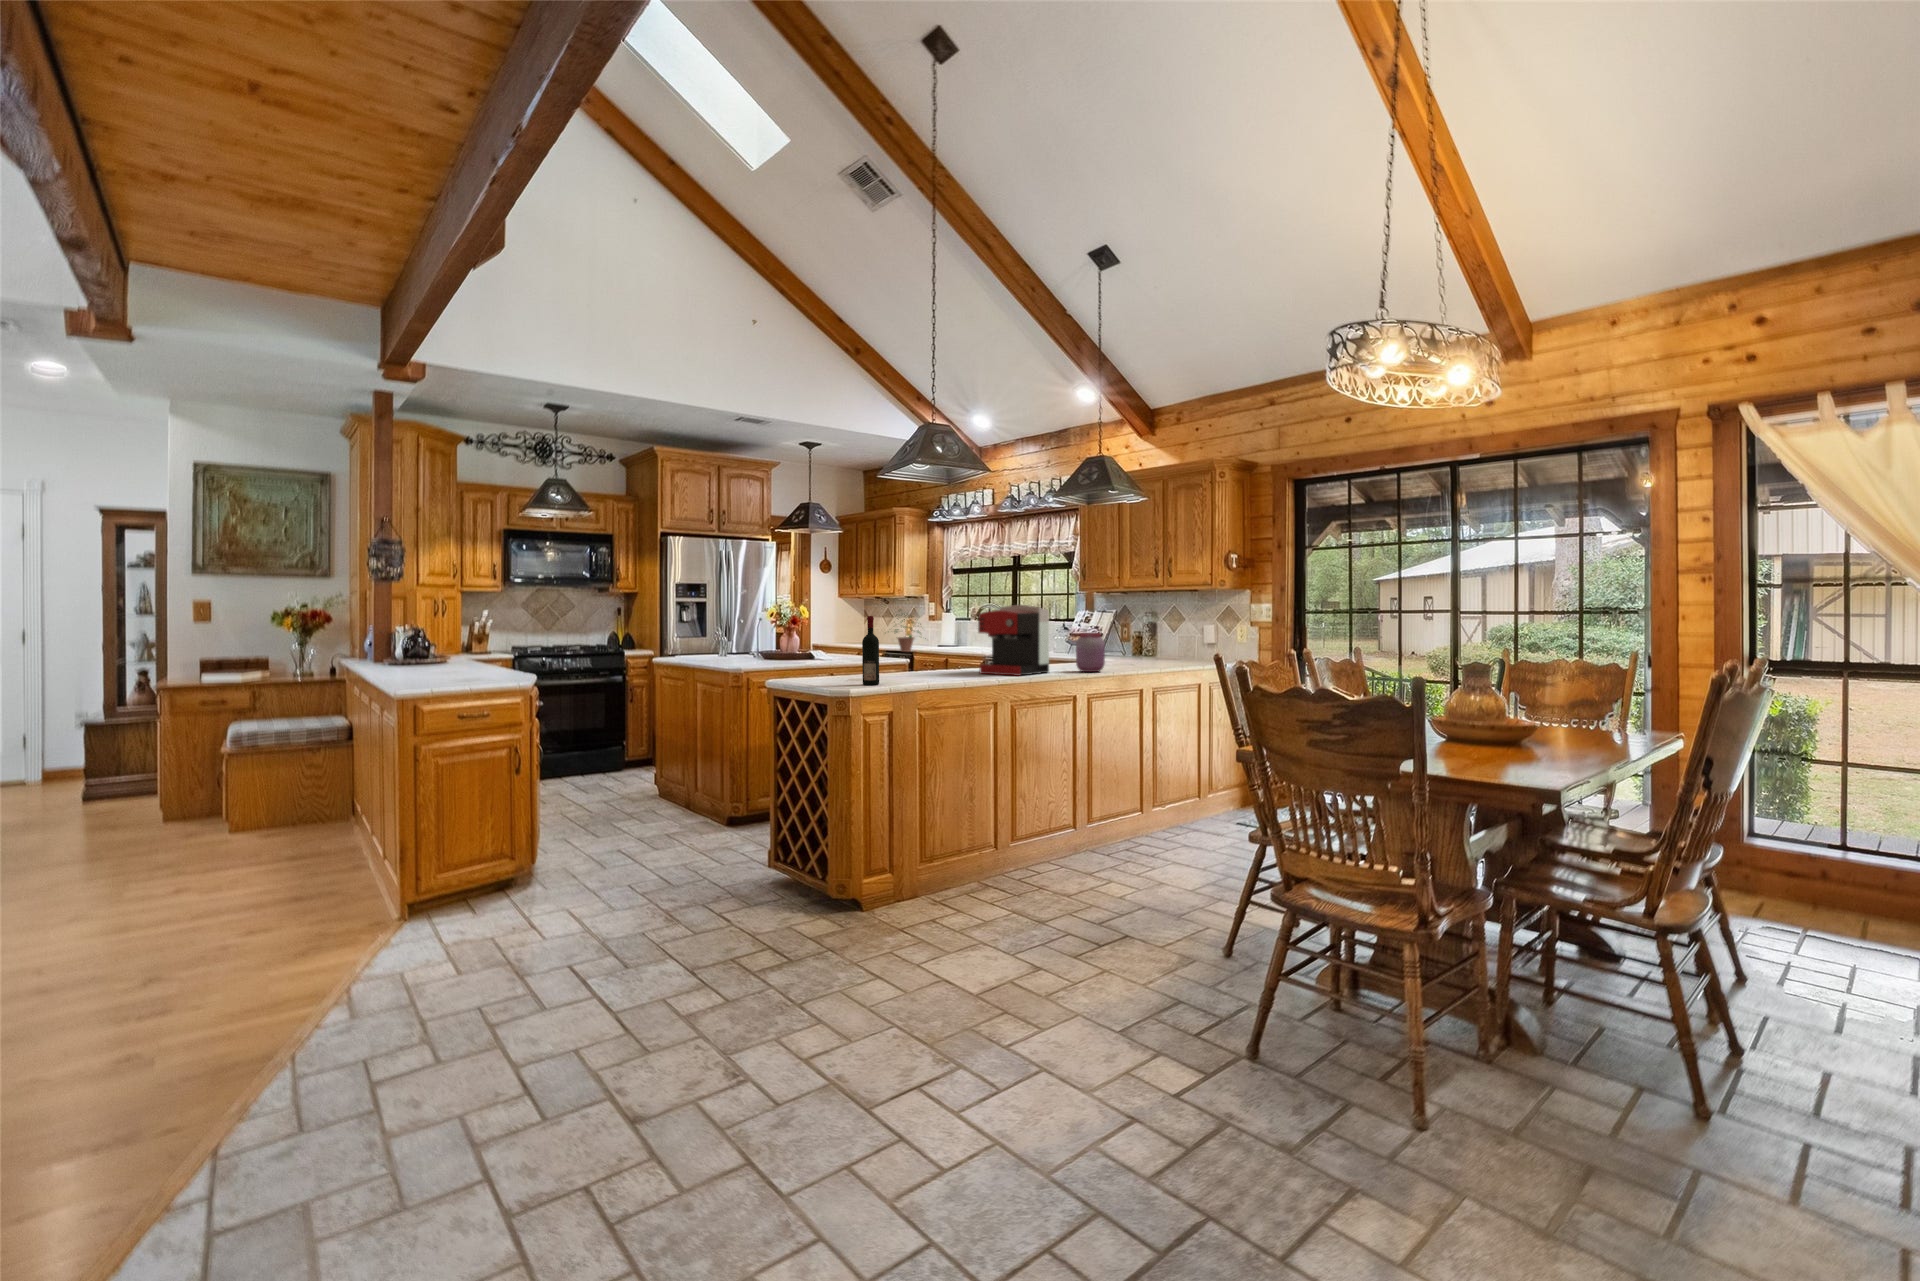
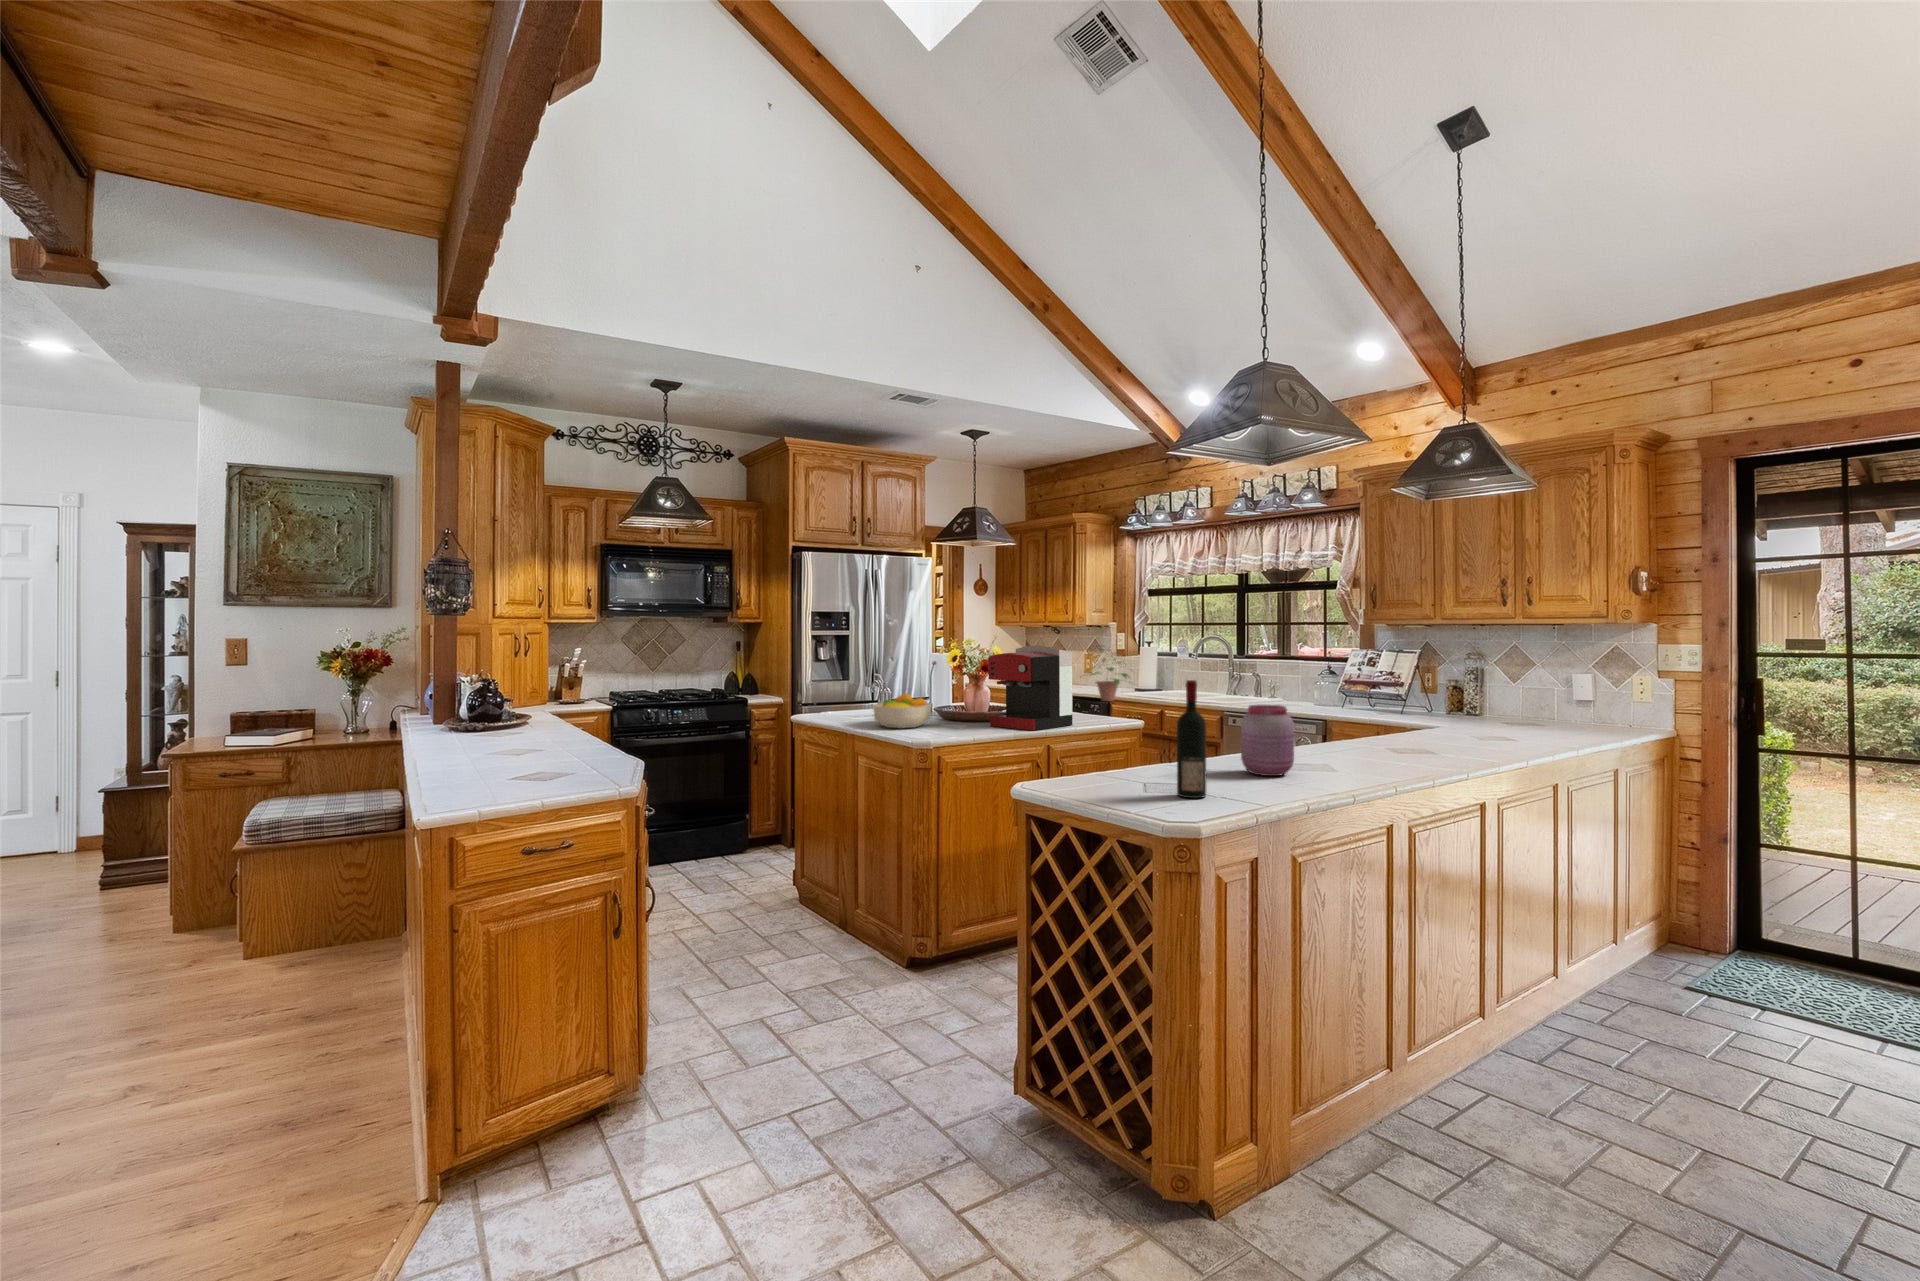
coffee maker: present [978,604,1049,676] -> present [988,645,1072,730]
jar: present [1076,633,1105,672] -> present [1241,705,1294,776]
fruit bowl: none [710,640,754,664] -> present [873,693,931,728]

